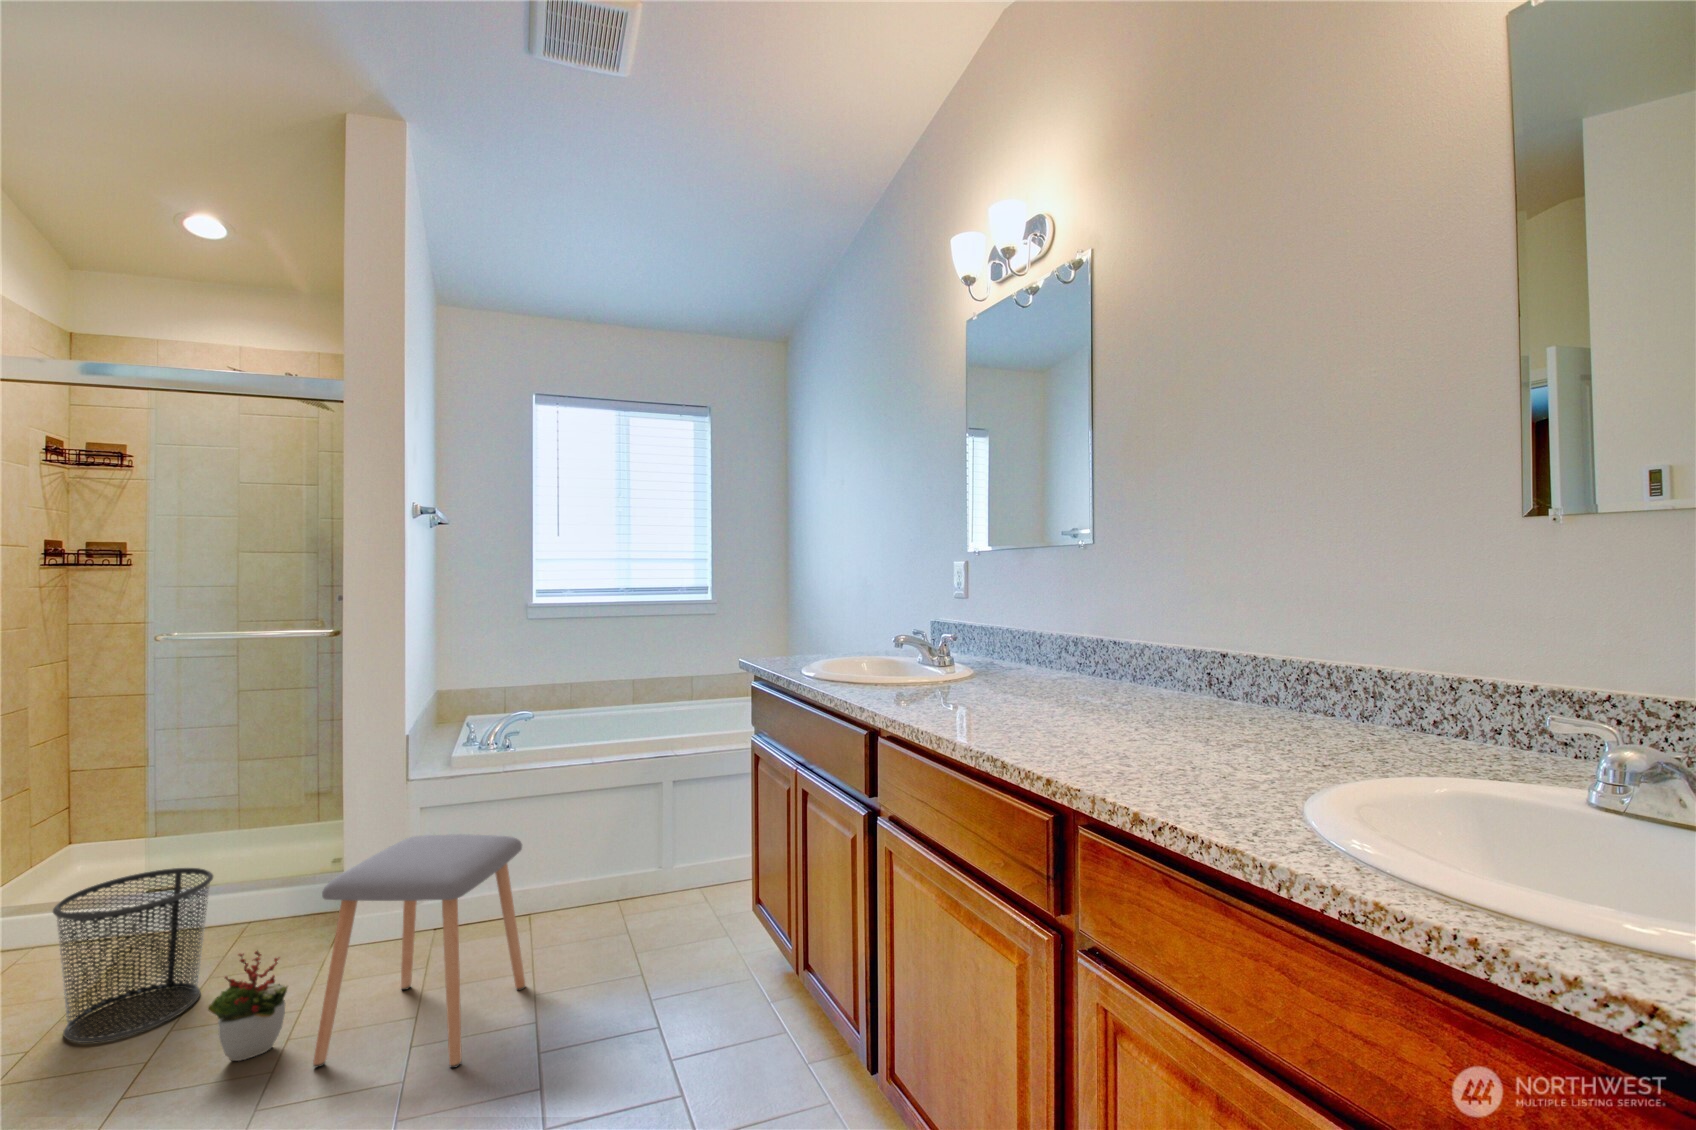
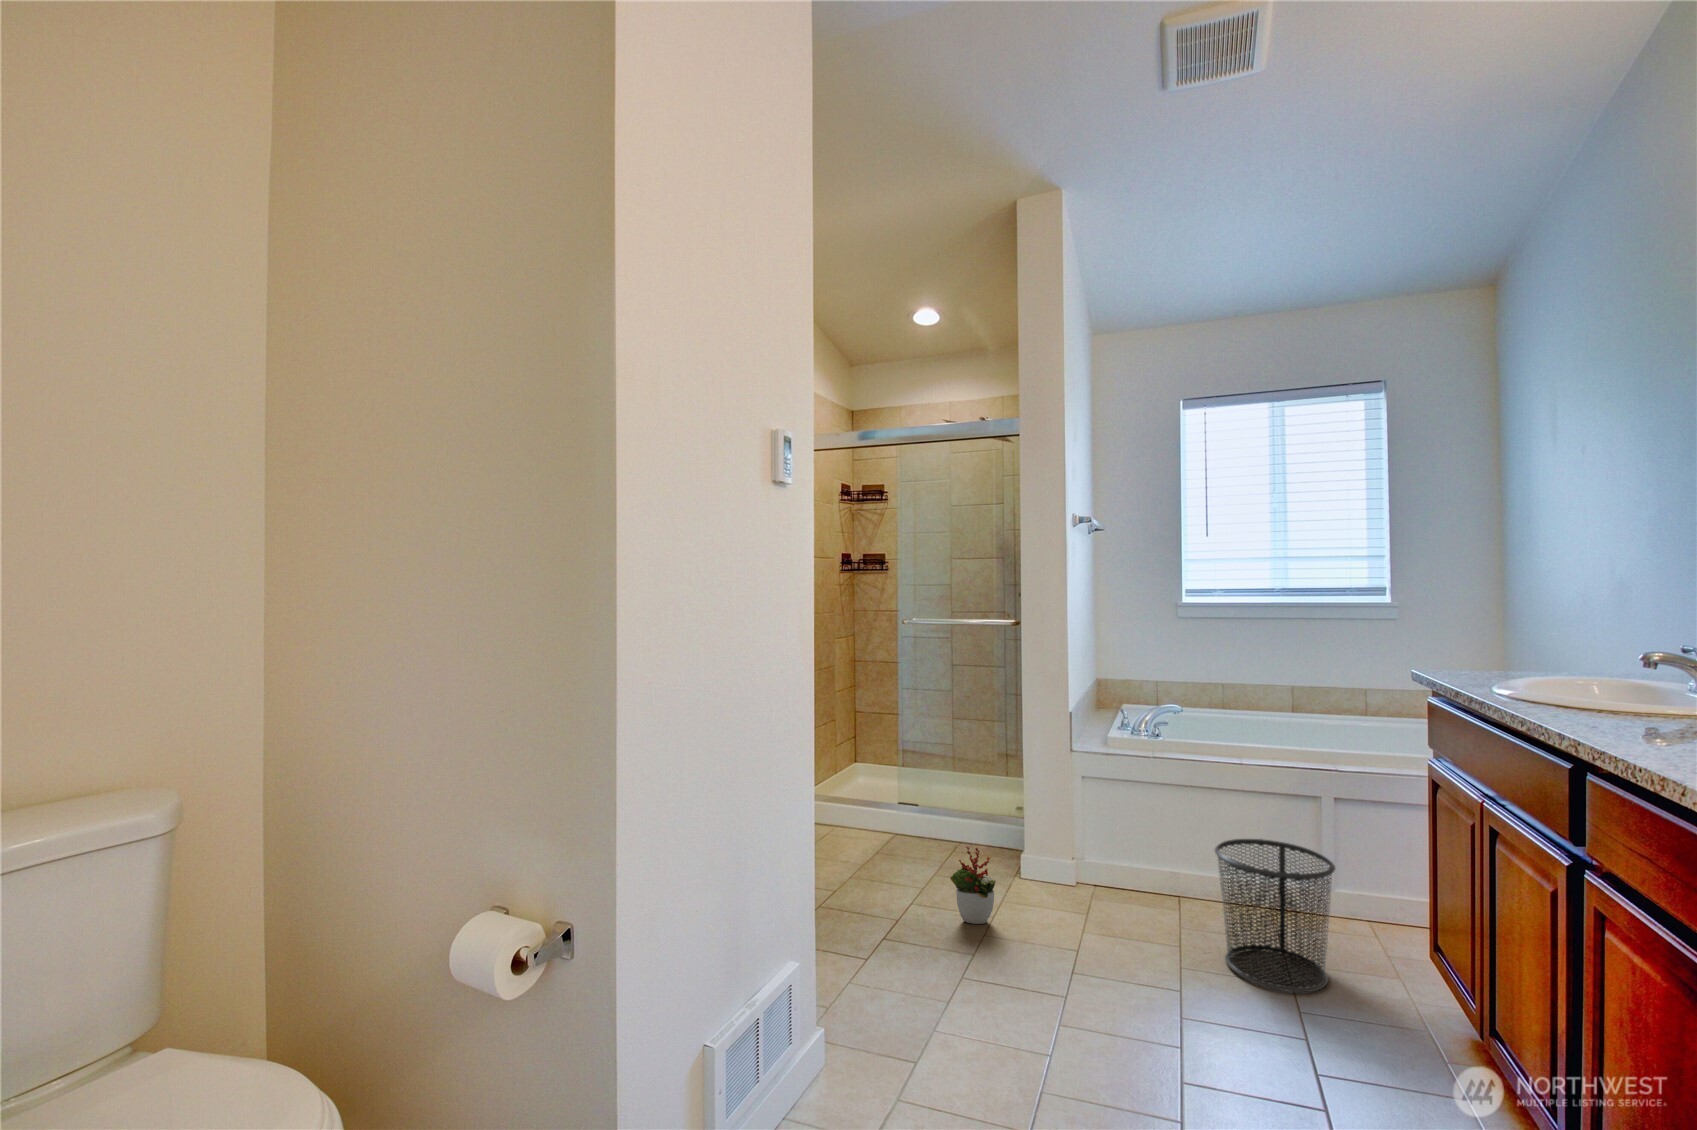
stool: present [313,834,525,1068] -> none [1012,792,1171,988]
waste bin: present [53,868,213,1043] -> present [1215,839,1336,992]

